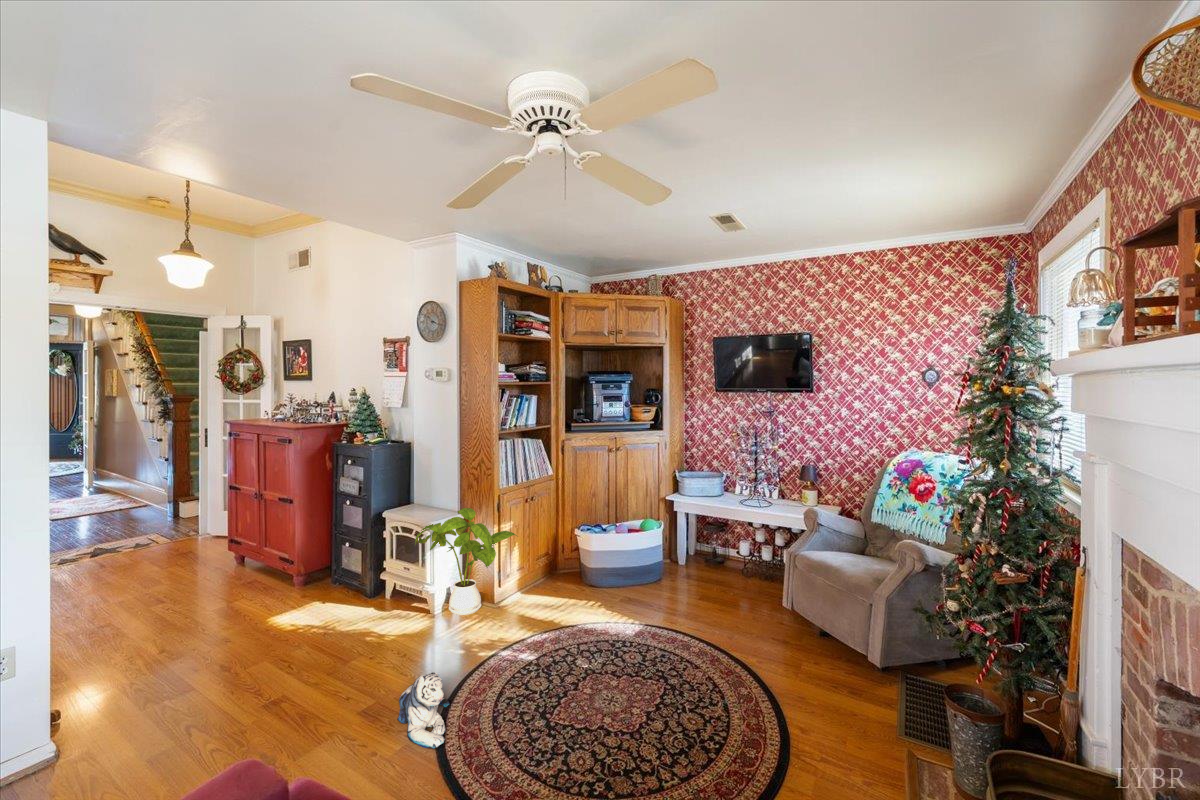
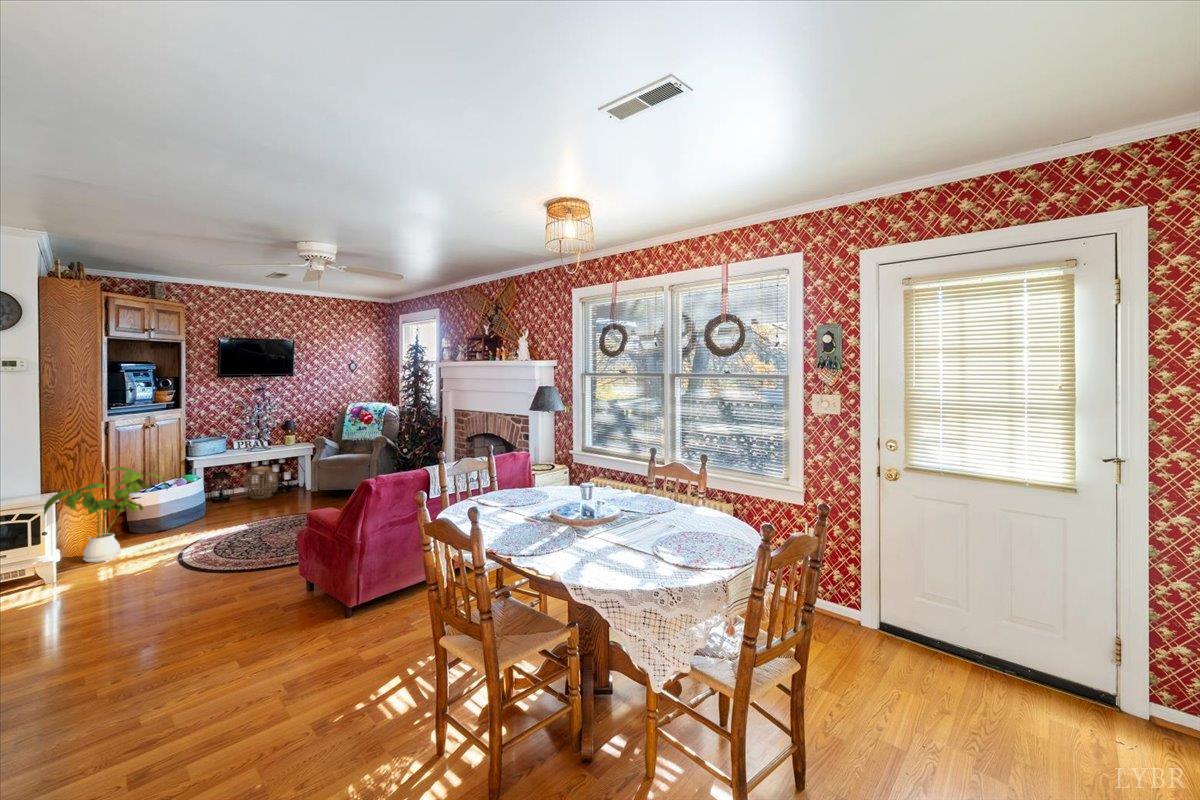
woven basket: none [722,530,769,583] -> present [243,466,278,499]
plush toy: present [397,672,449,749] -> none [205,534,273,570]

